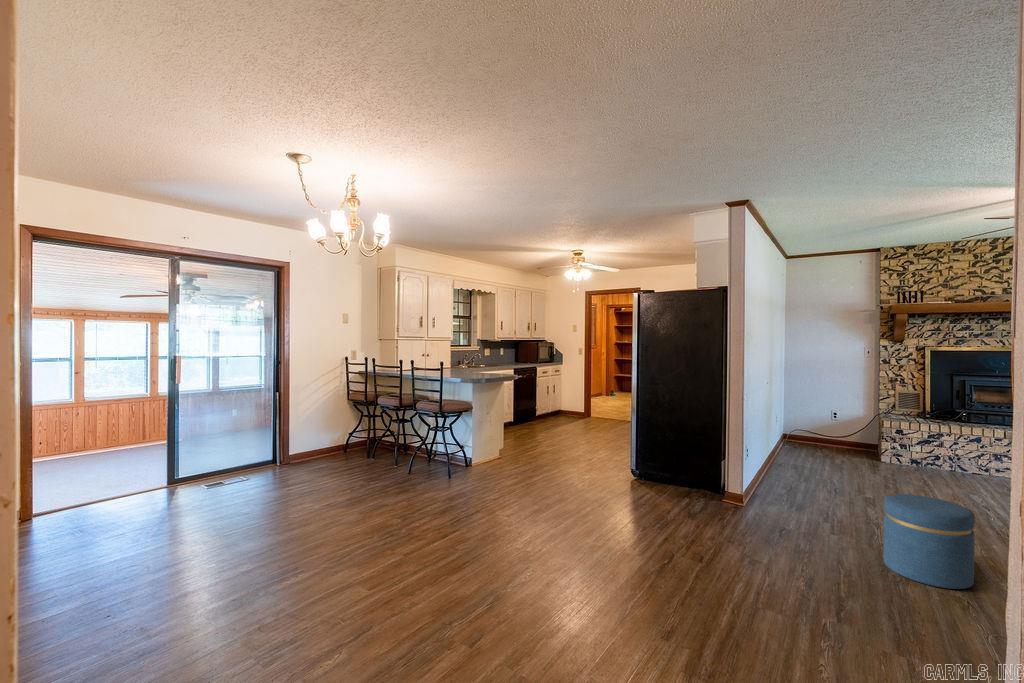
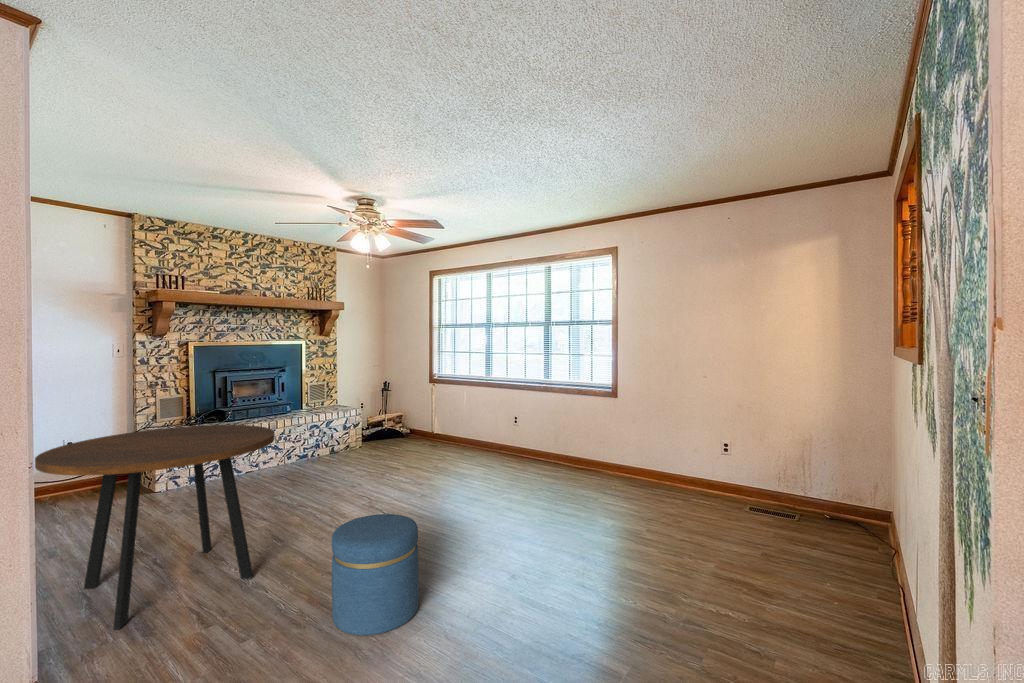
dining table: none [760,403,906,519] -> present [35,425,275,630]

